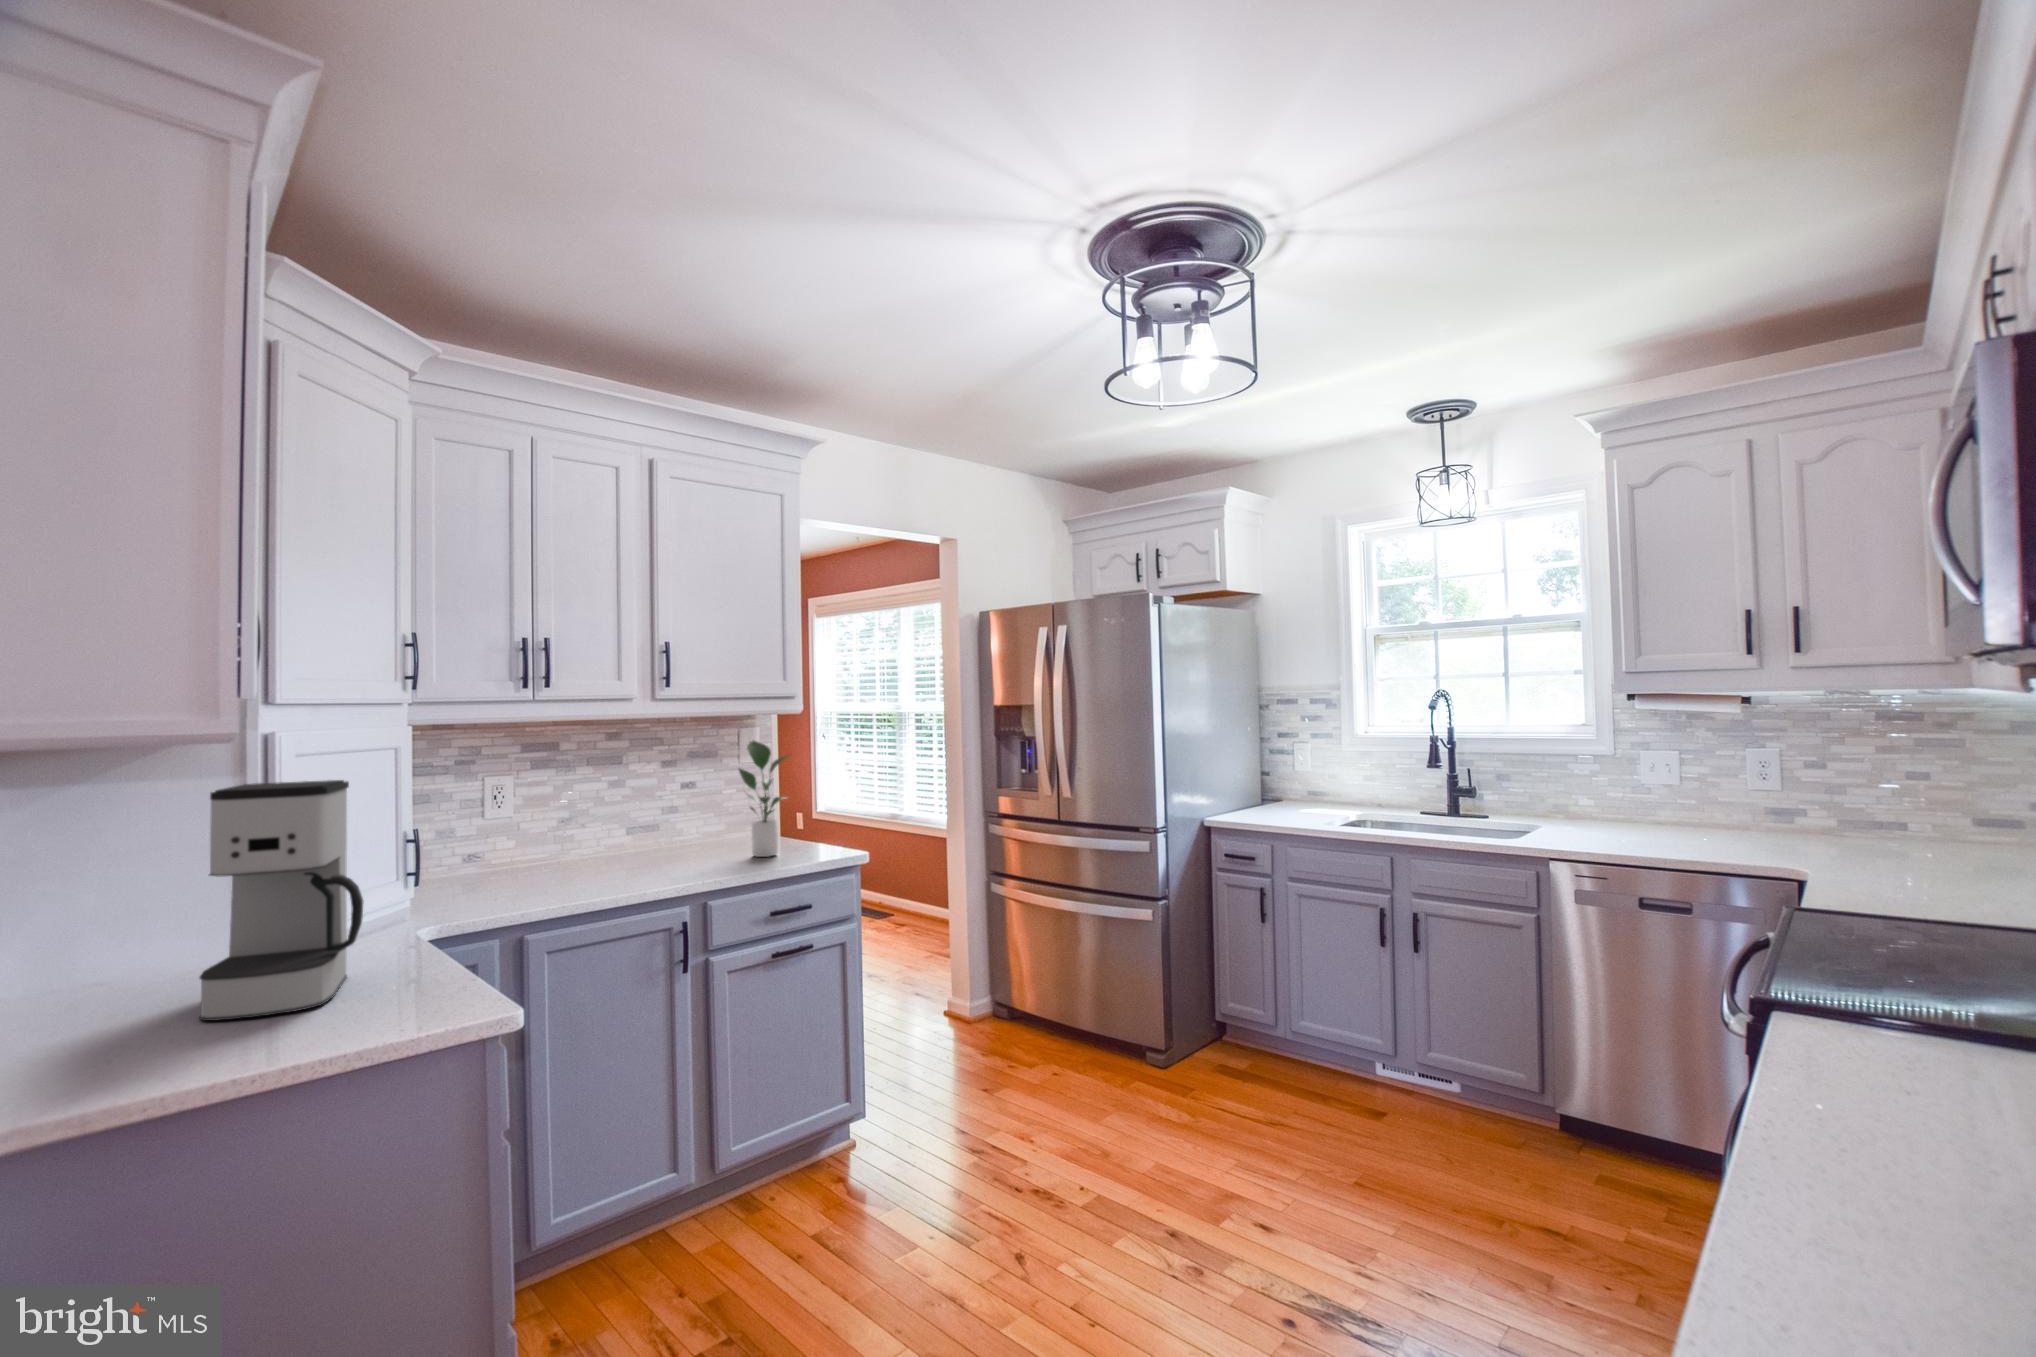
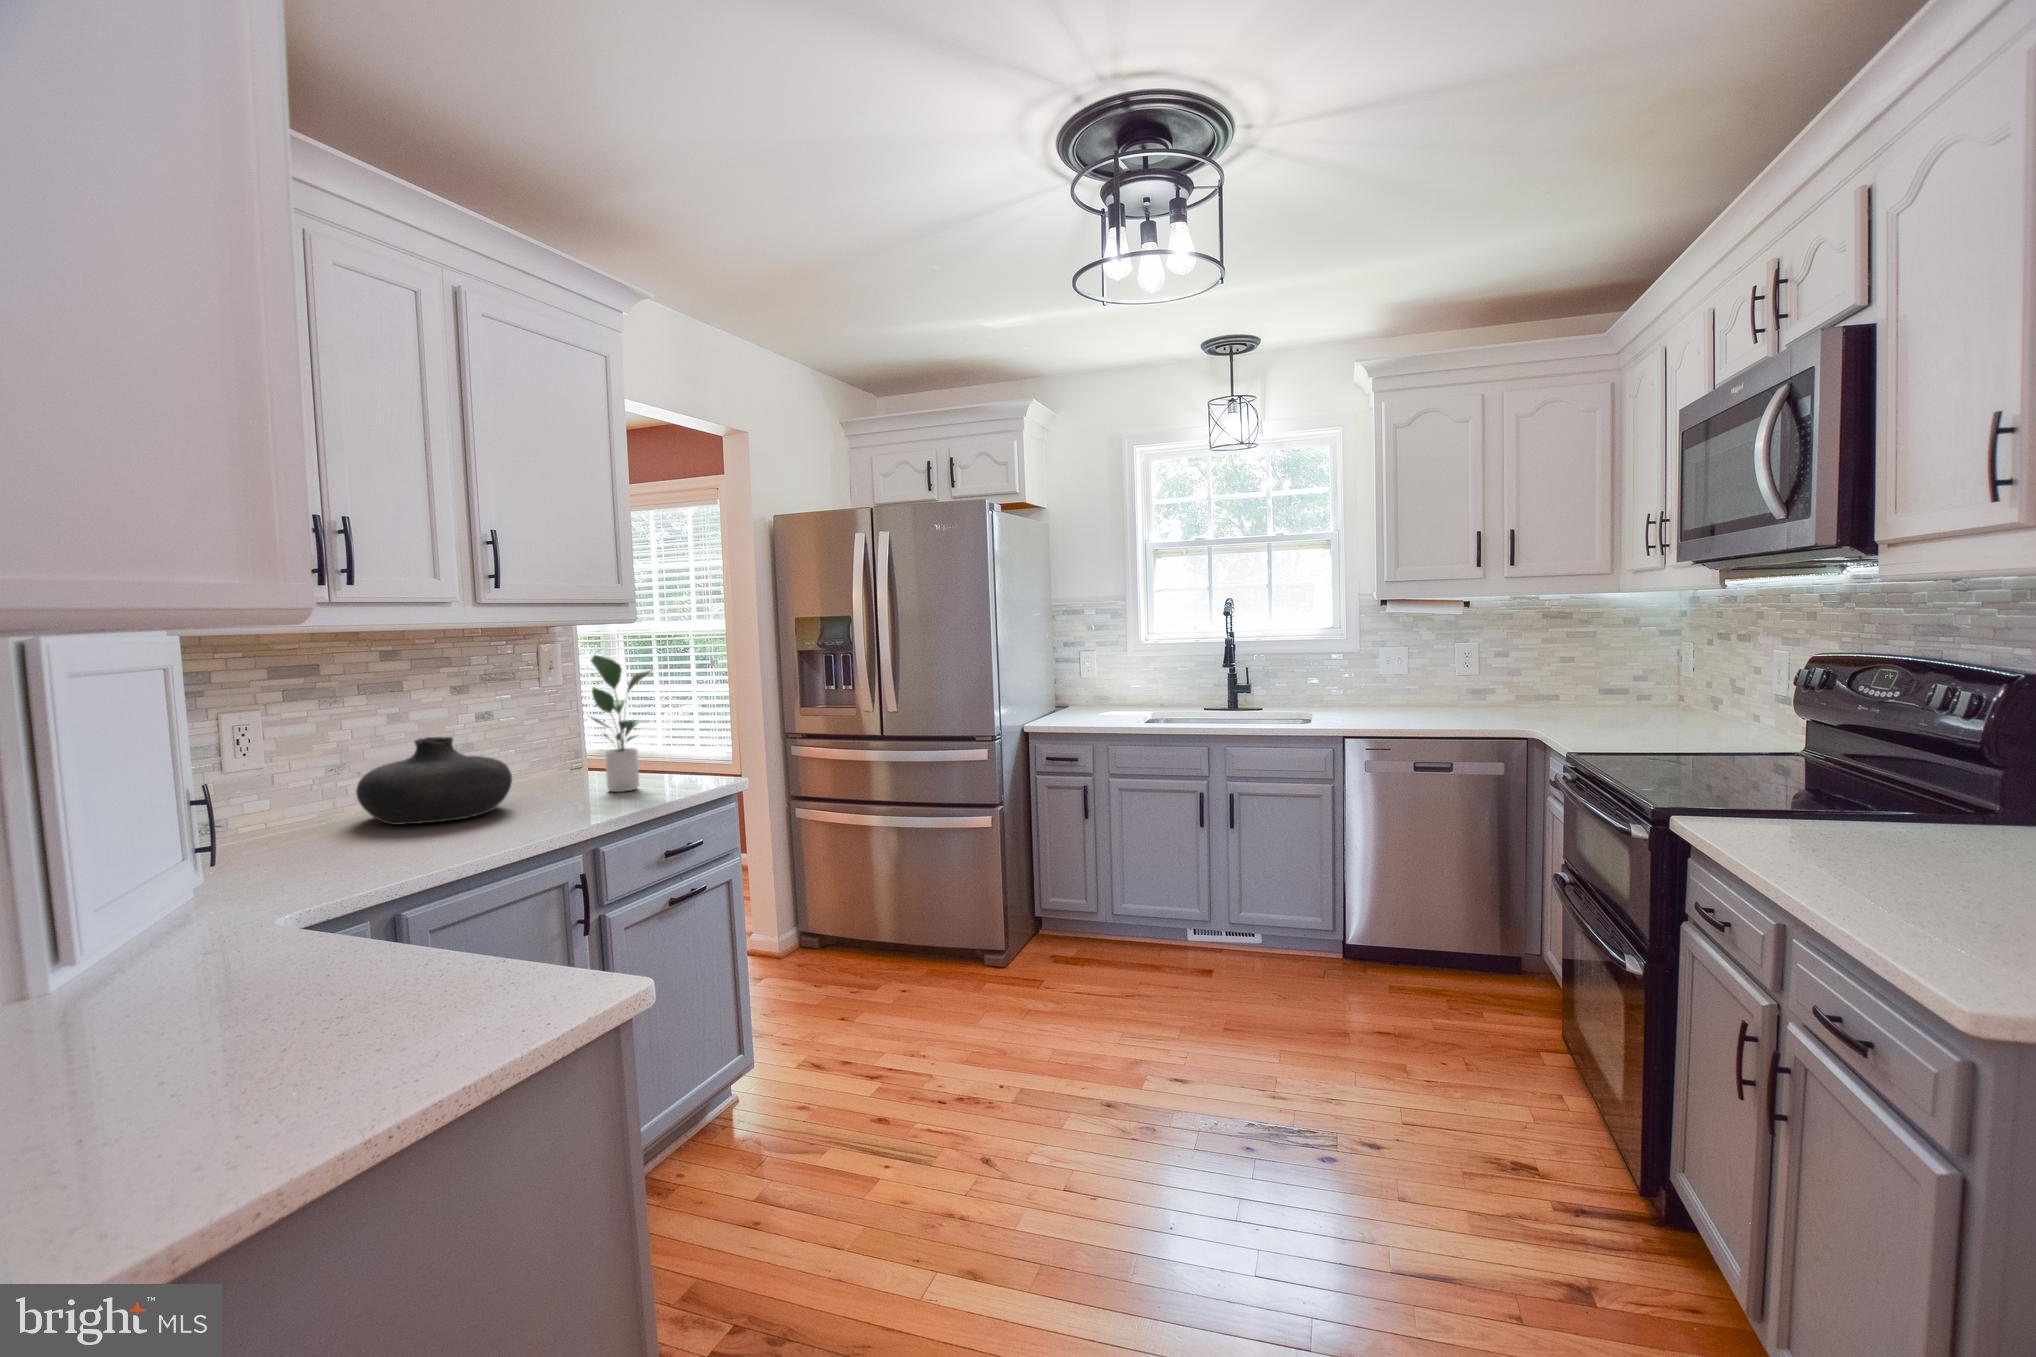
coffee maker: present [200,780,364,1021] -> none [48,705,315,1096]
vase: none [562,803,673,870] -> present [356,737,512,825]

